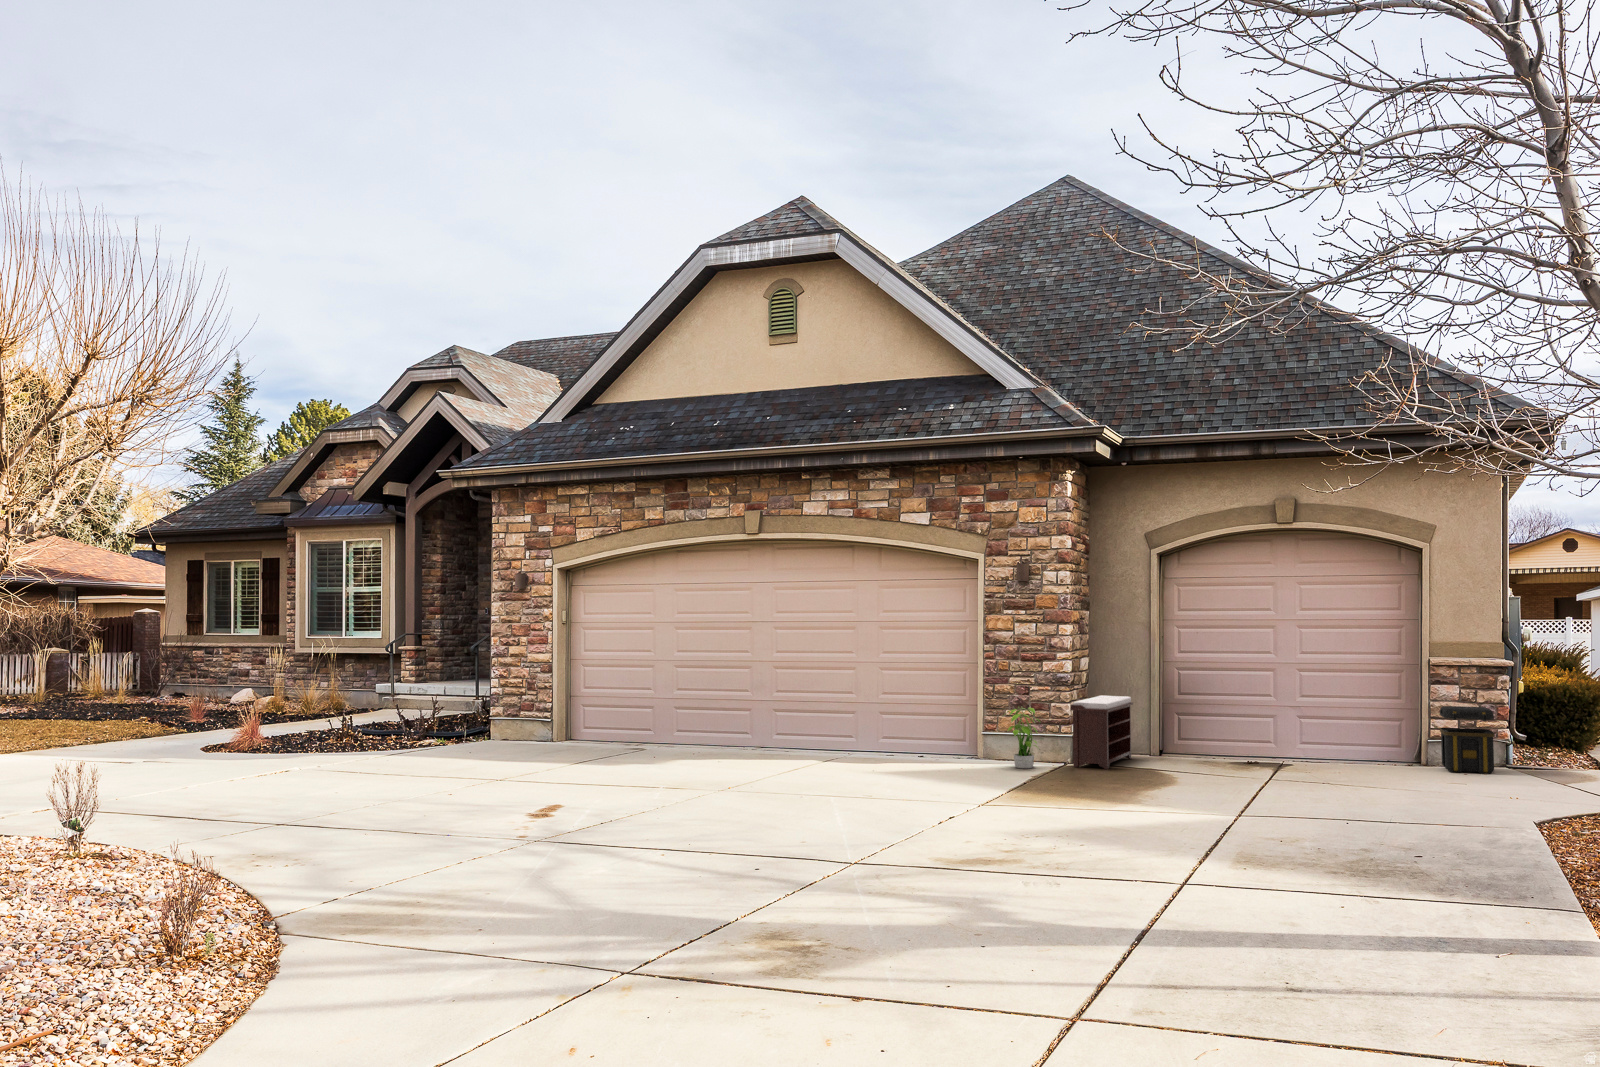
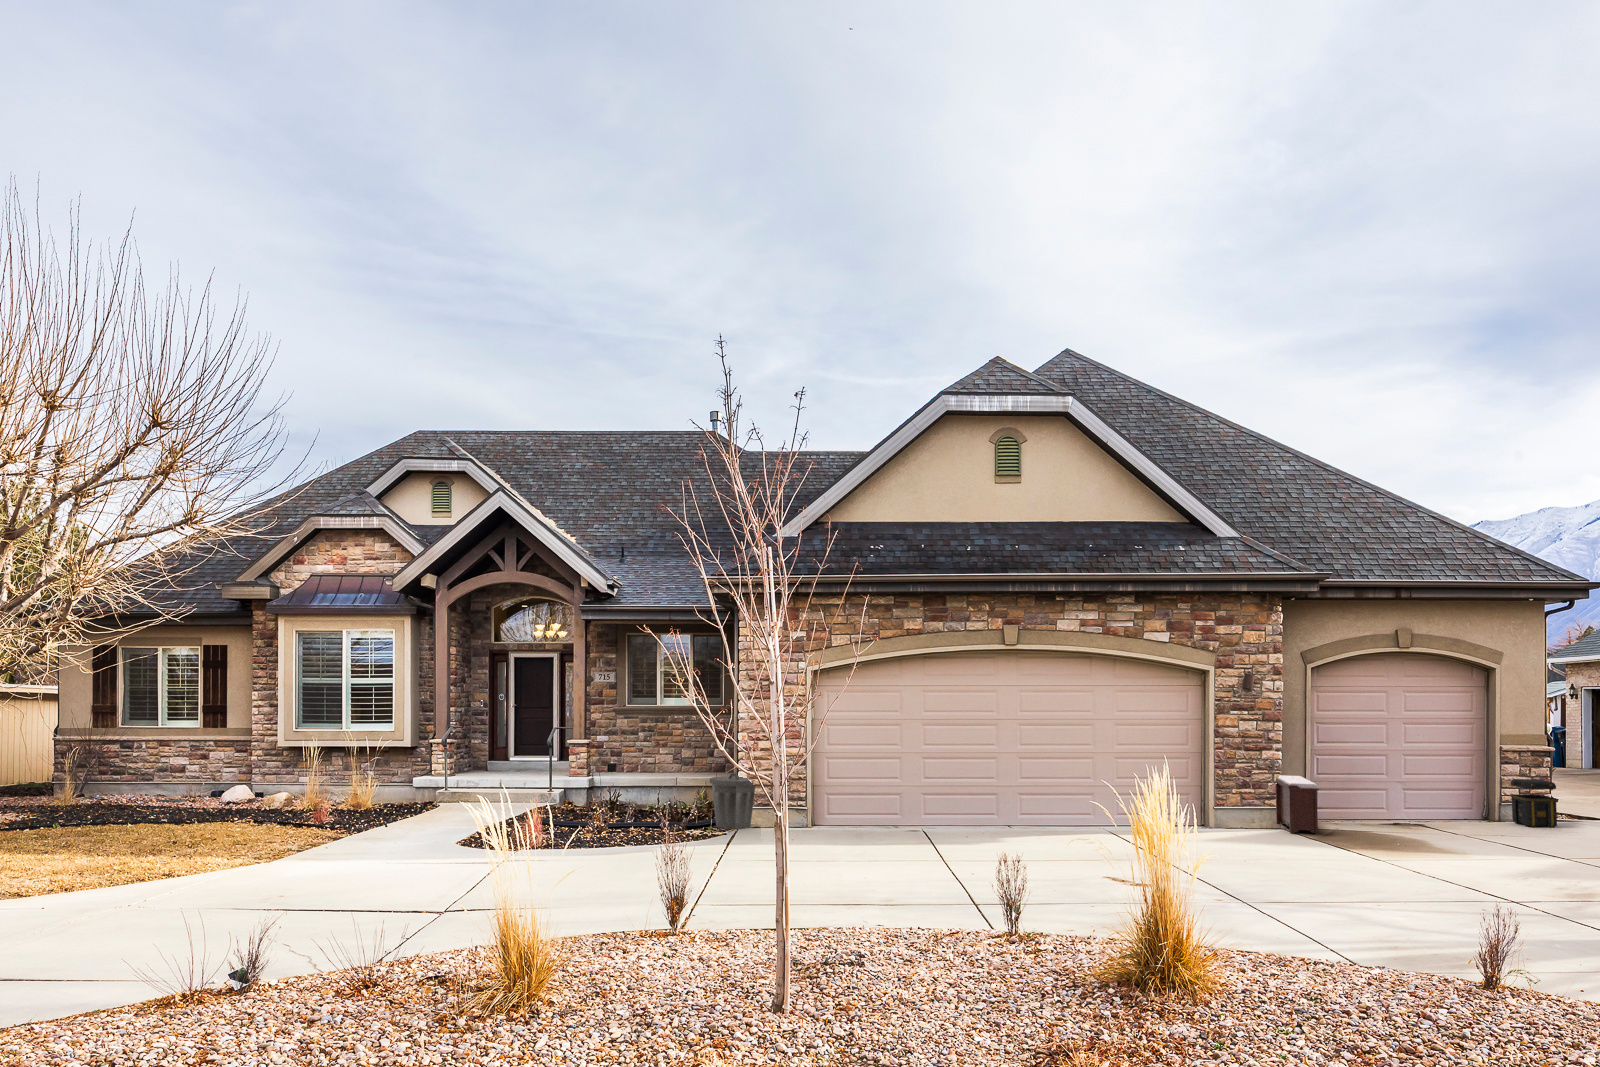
trash can: none [445,683,499,743] -> present [710,773,755,829]
potted plant: present [1002,708,1040,768] -> none [1240,787,1272,836]

